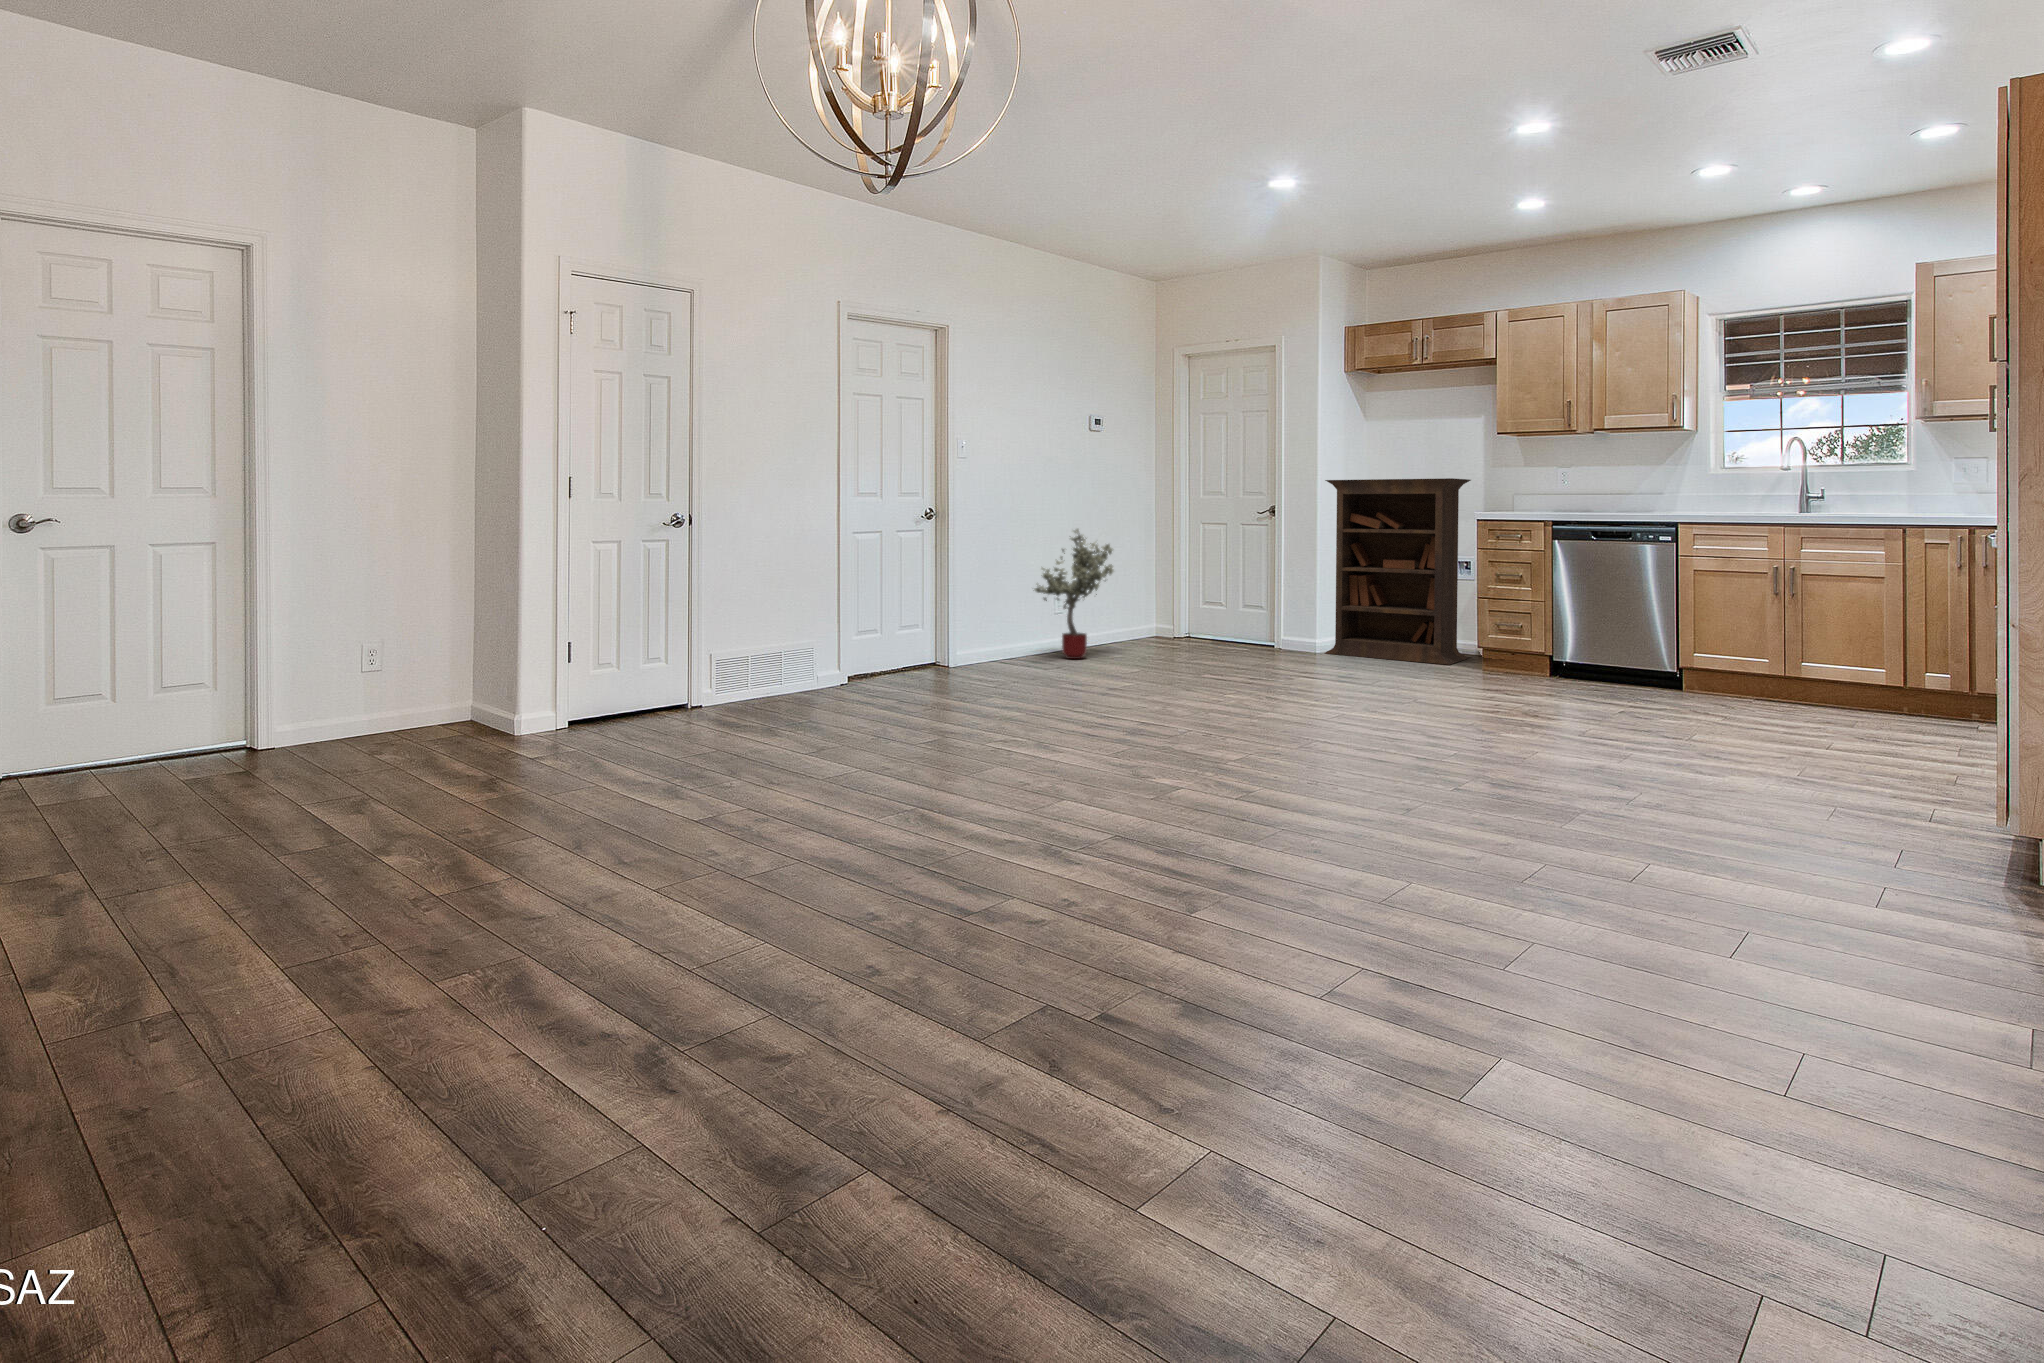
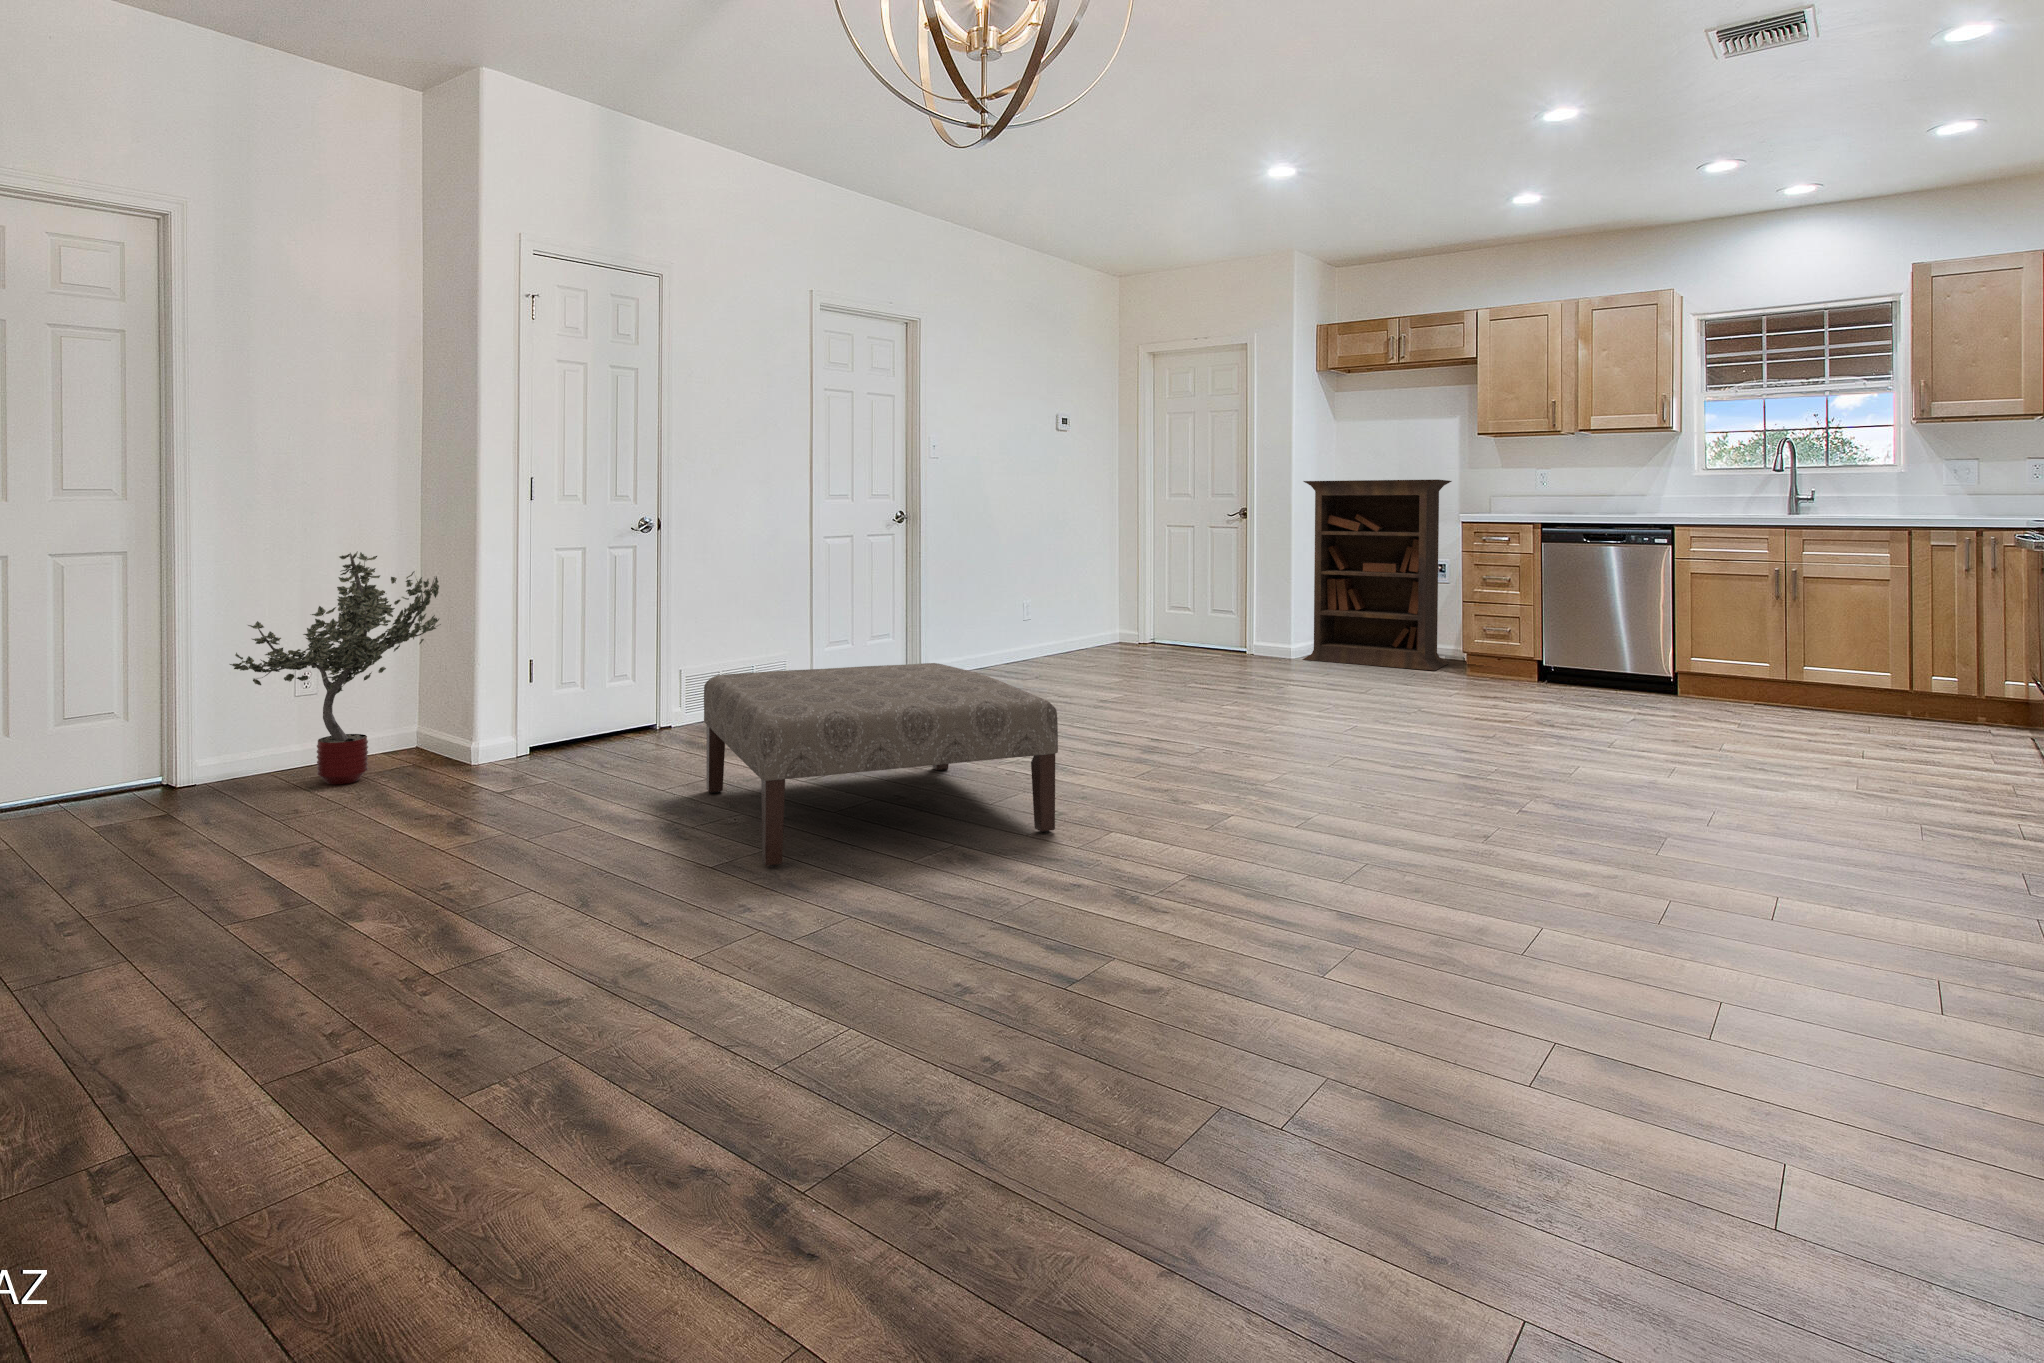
potted tree: present [1035,529,1113,659] -> present [230,552,441,785]
ottoman: none [710,648,1012,822] -> present [704,663,1058,867]

